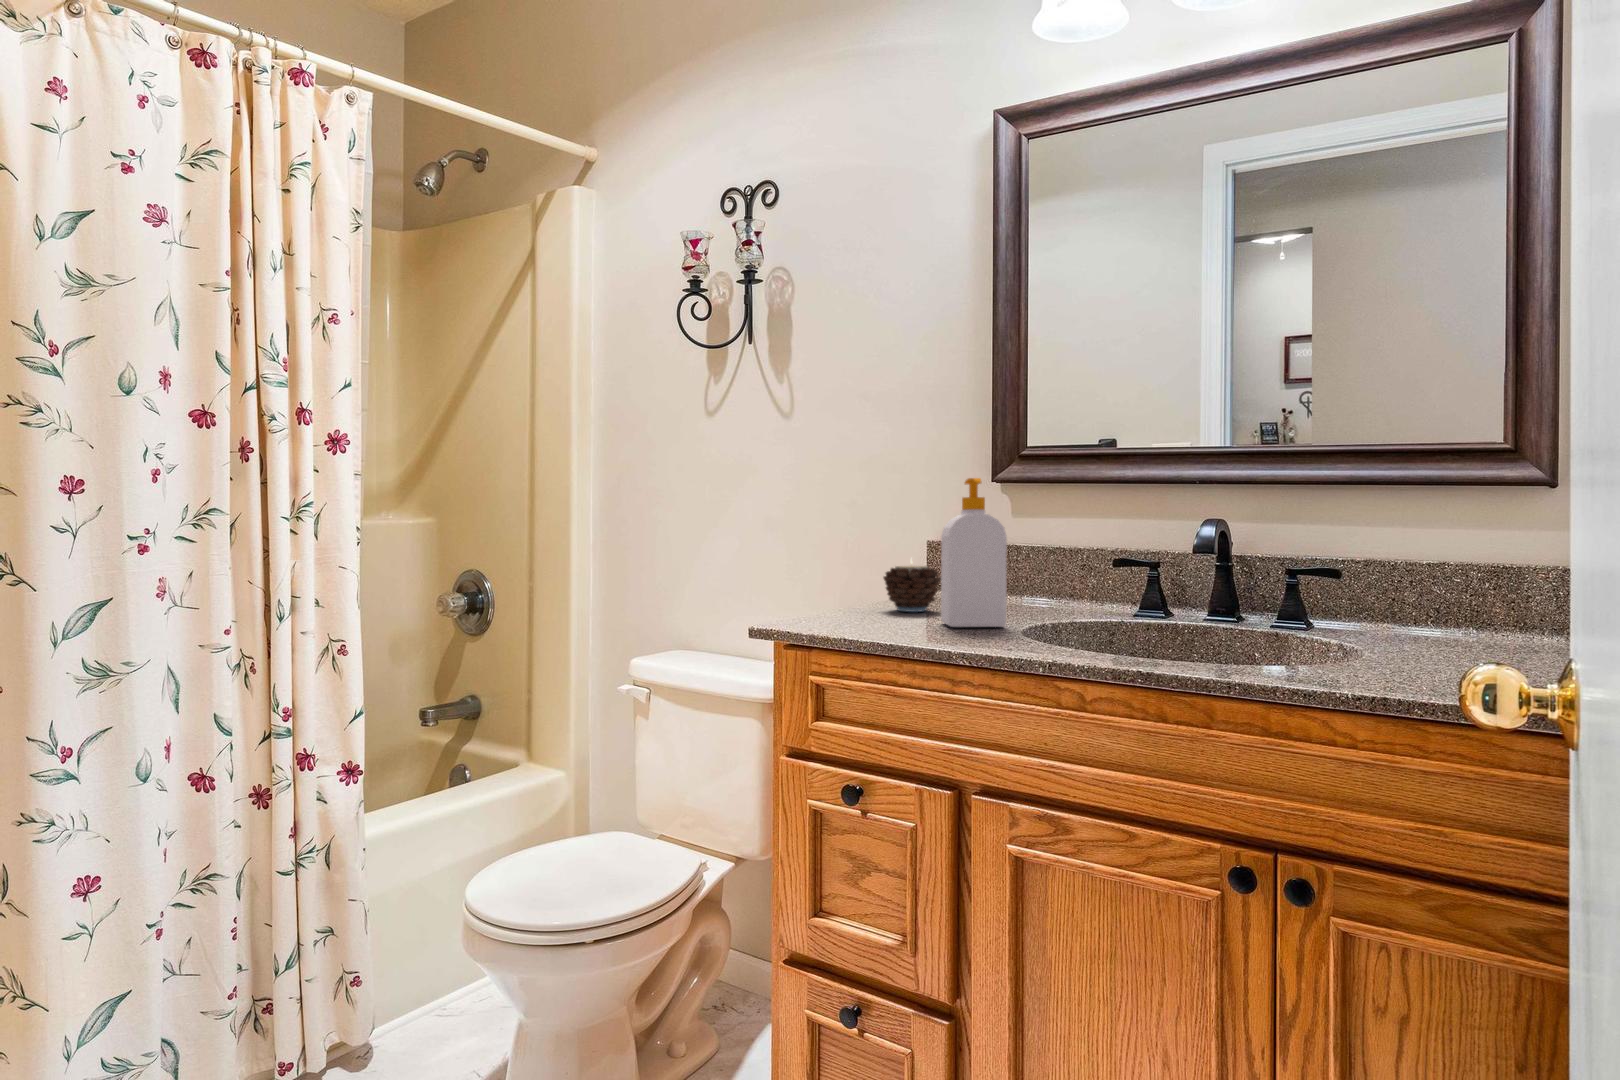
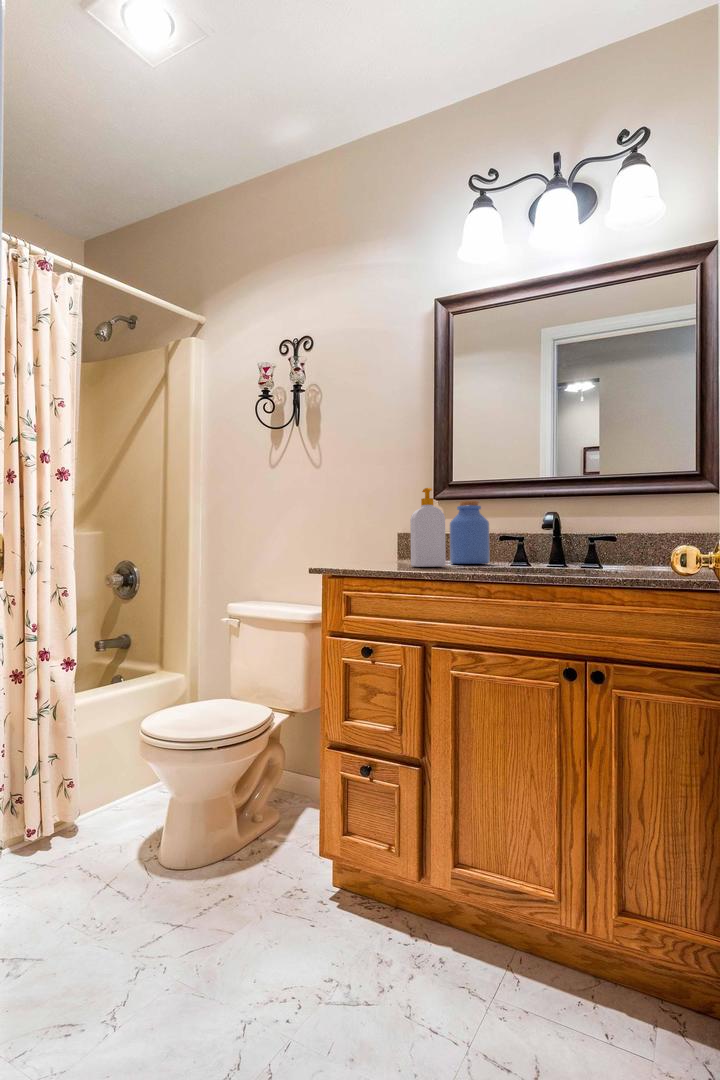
jar: none [1019,496,1094,616] -> present [450,501,490,564]
candle: present [883,561,941,612] -> none [377,535,409,564]

